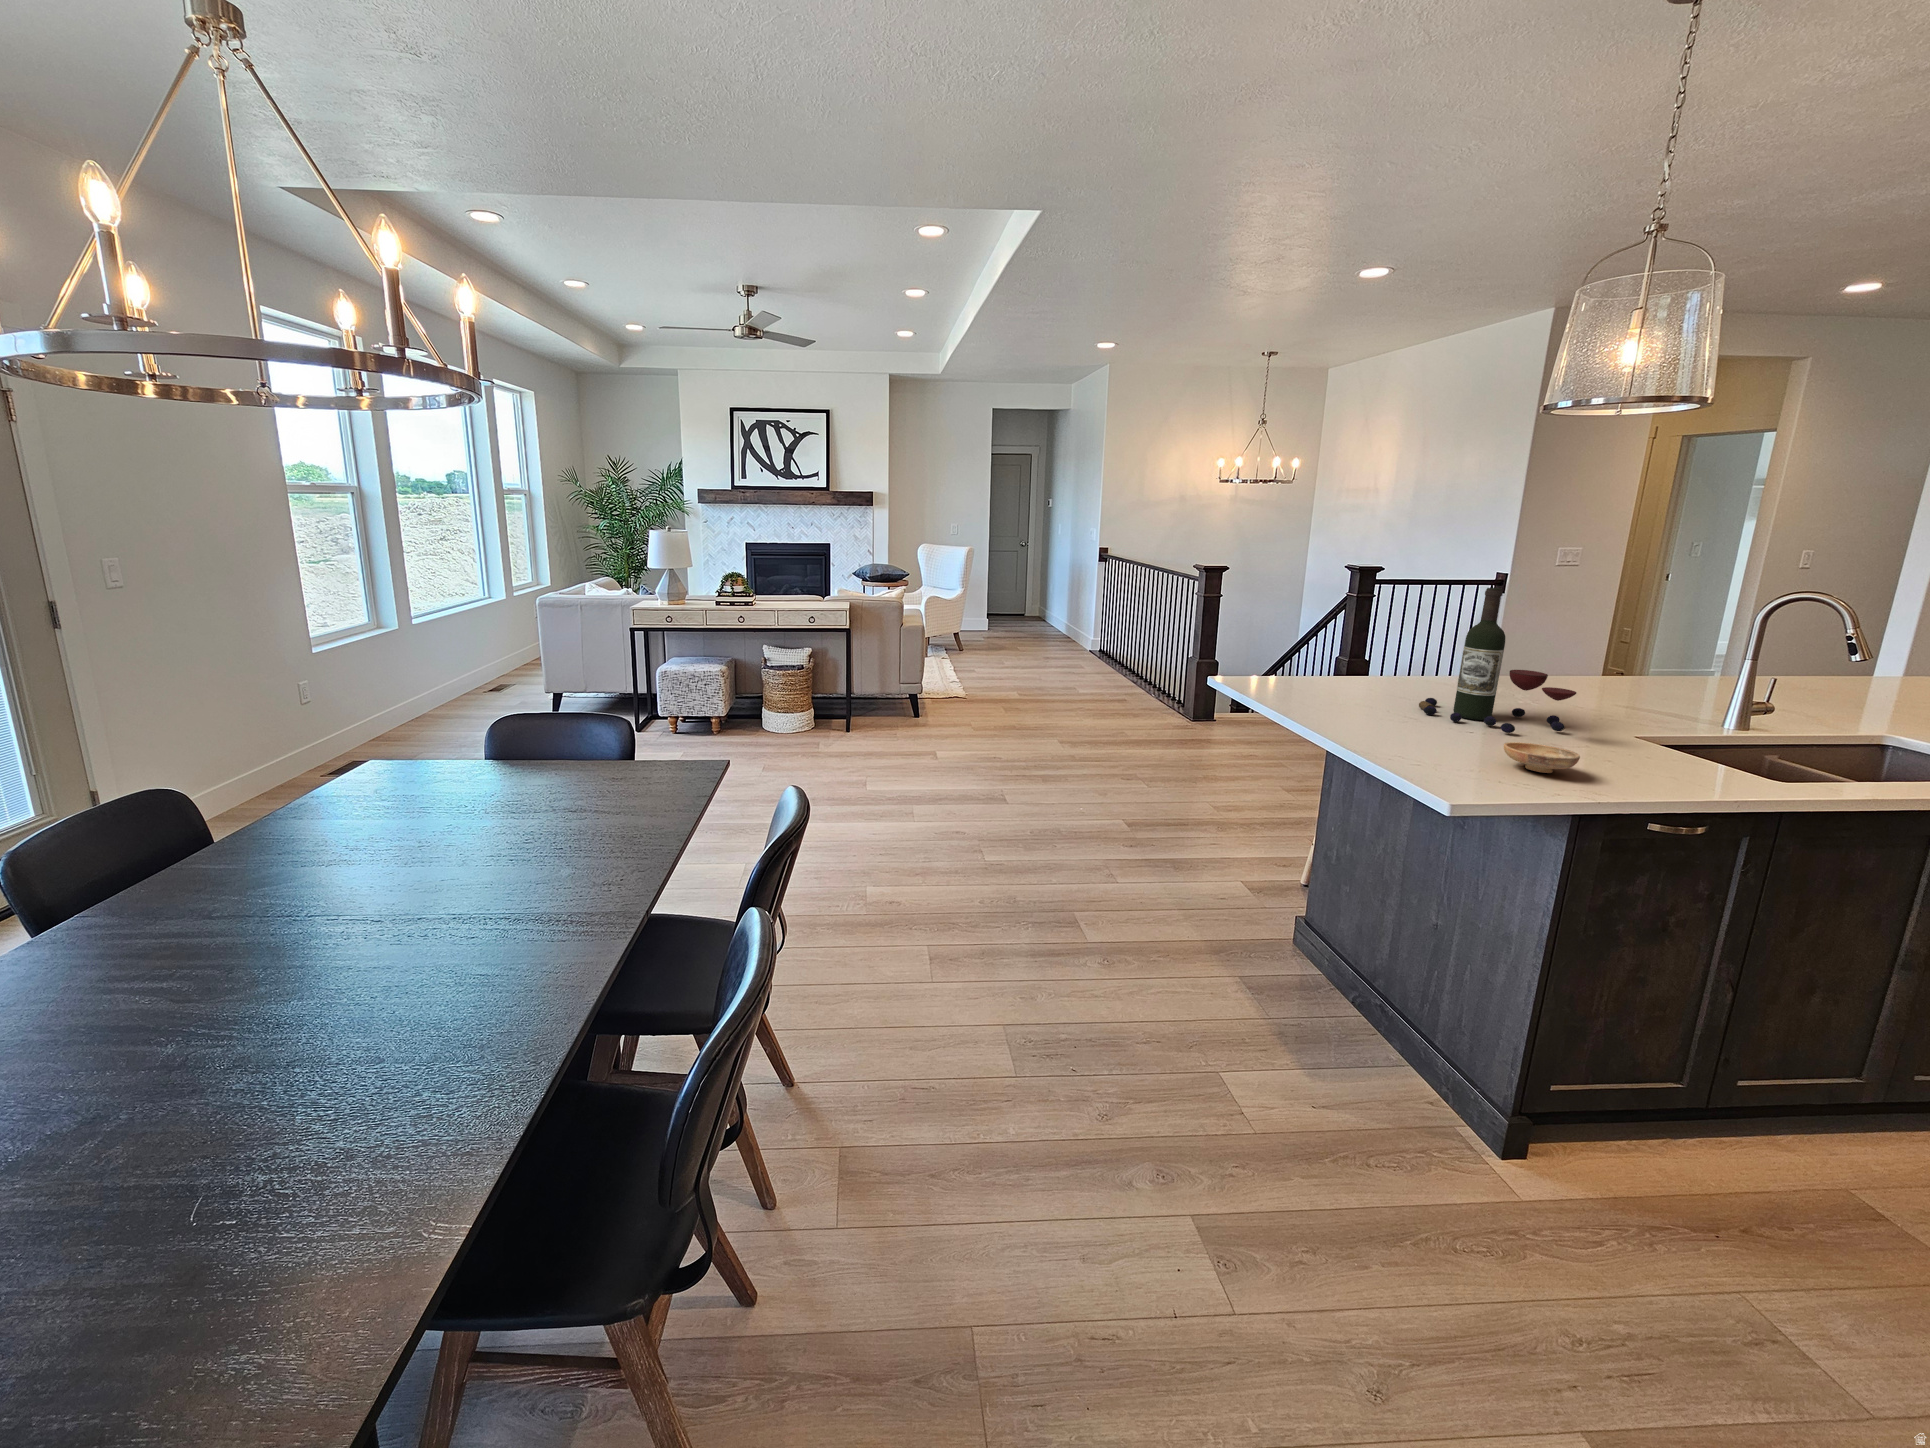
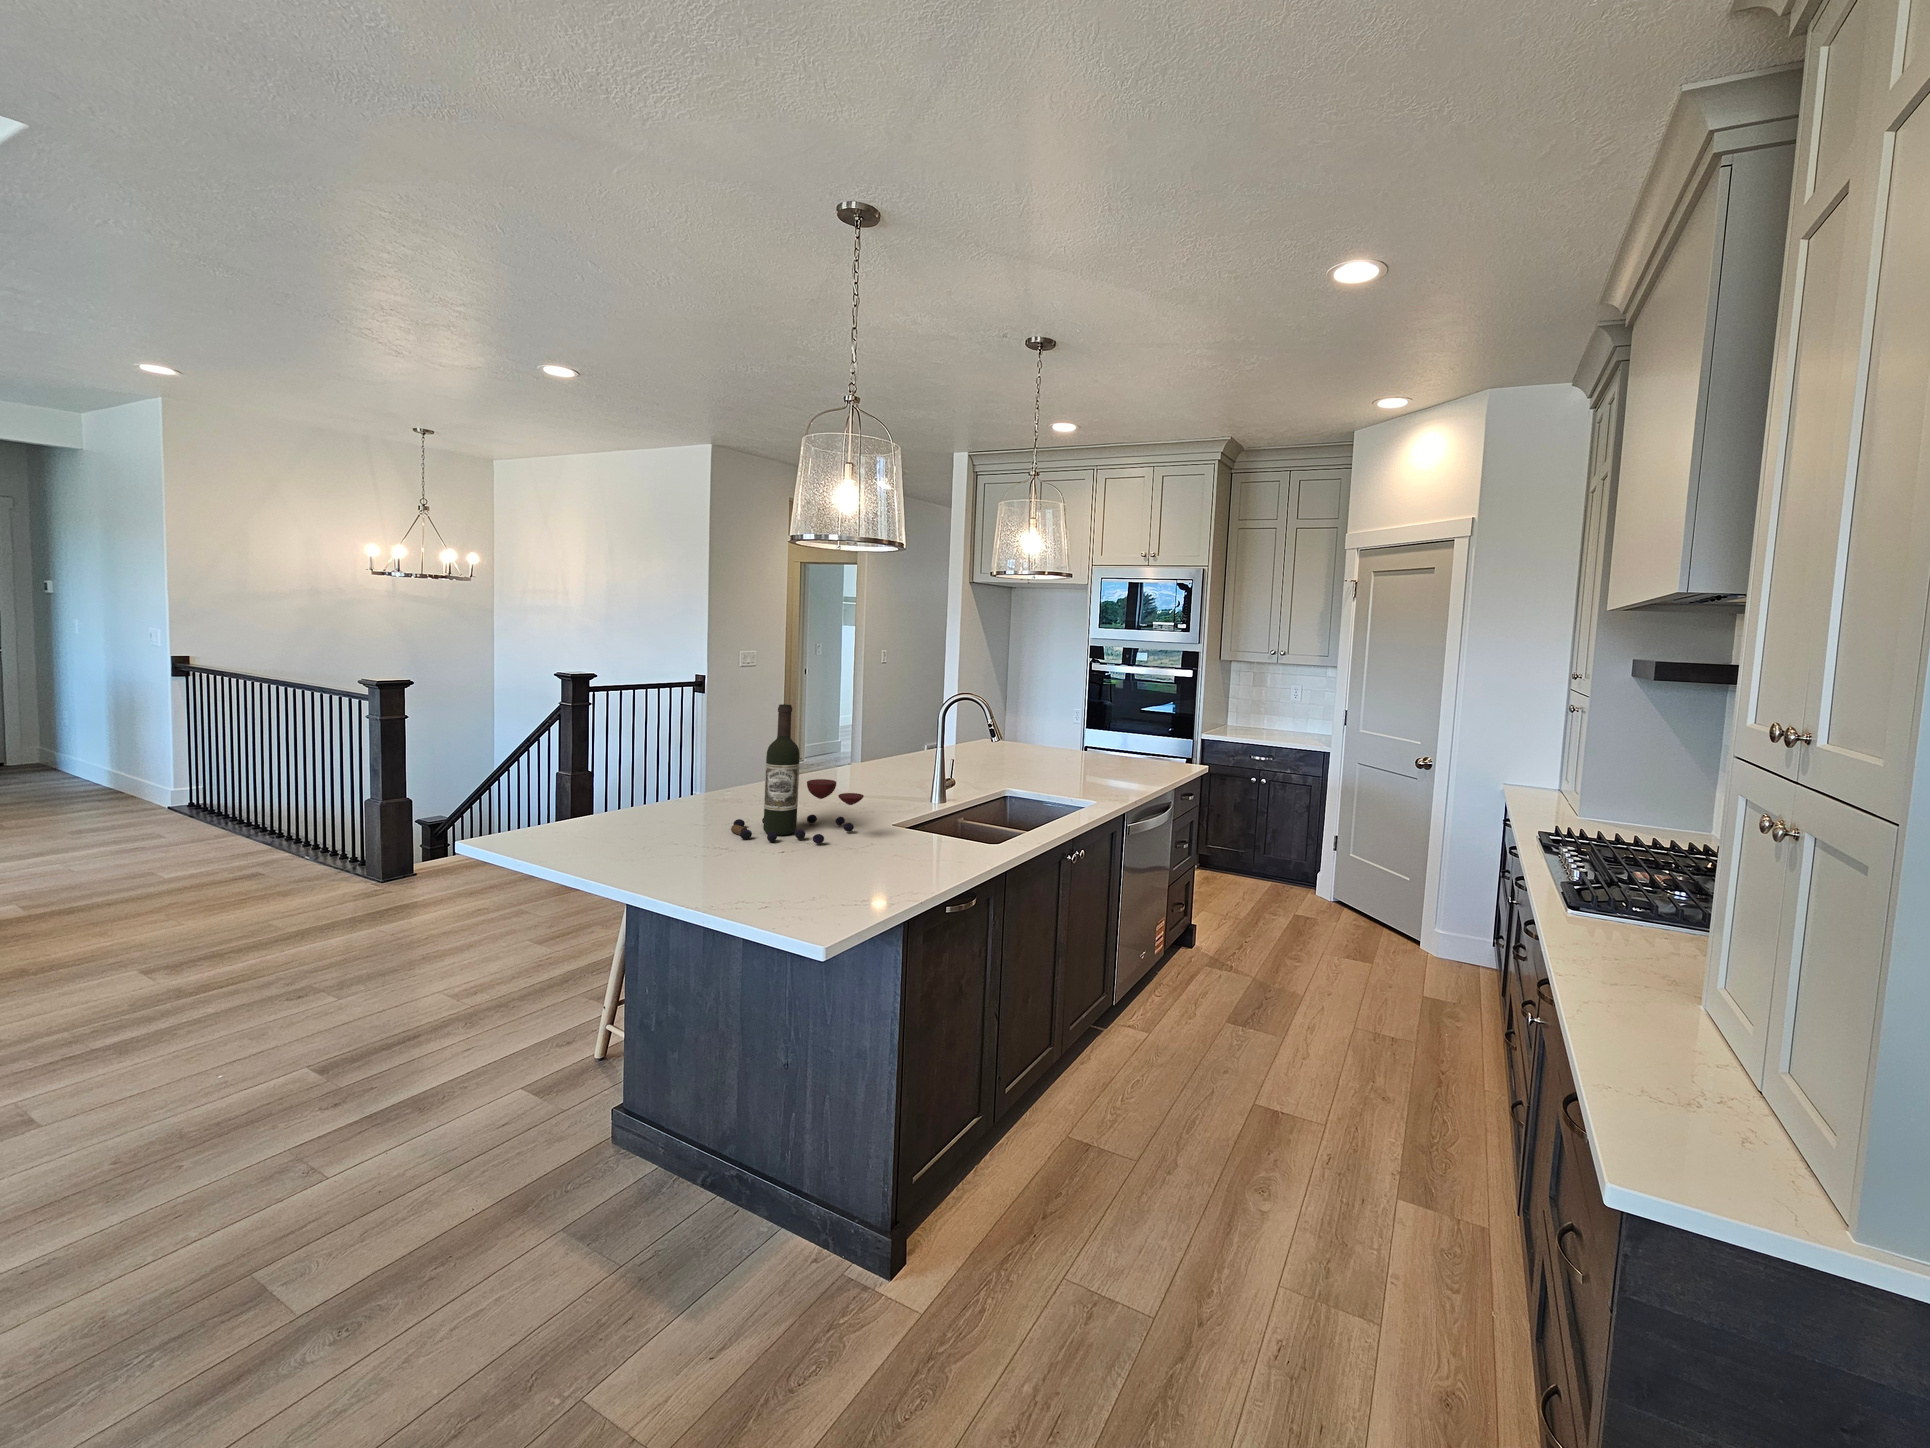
bowl: present [1504,742,1580,773] -> none [840,853,898,881]

